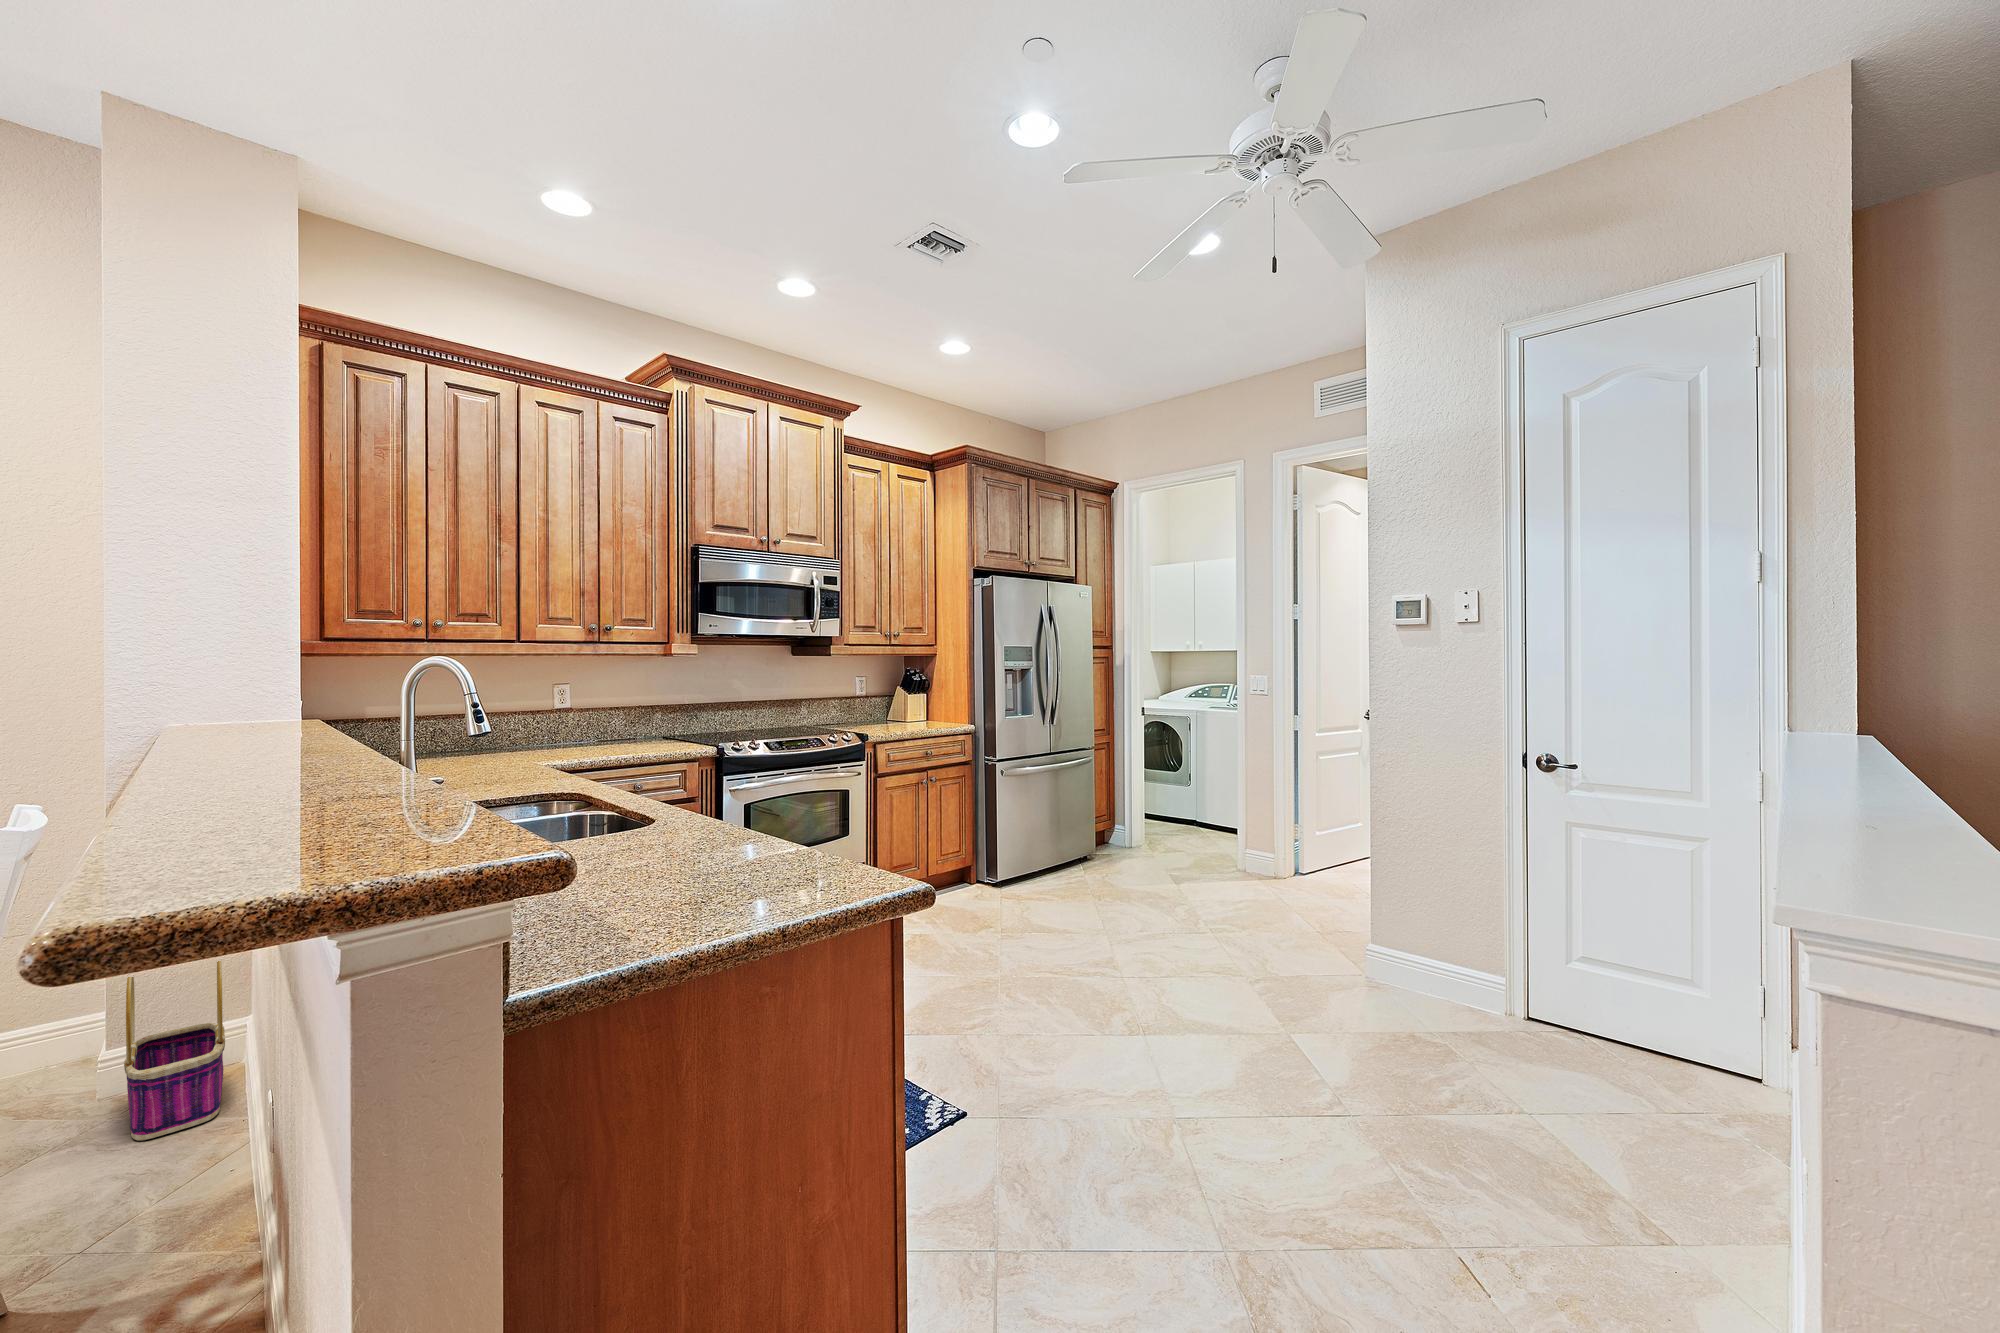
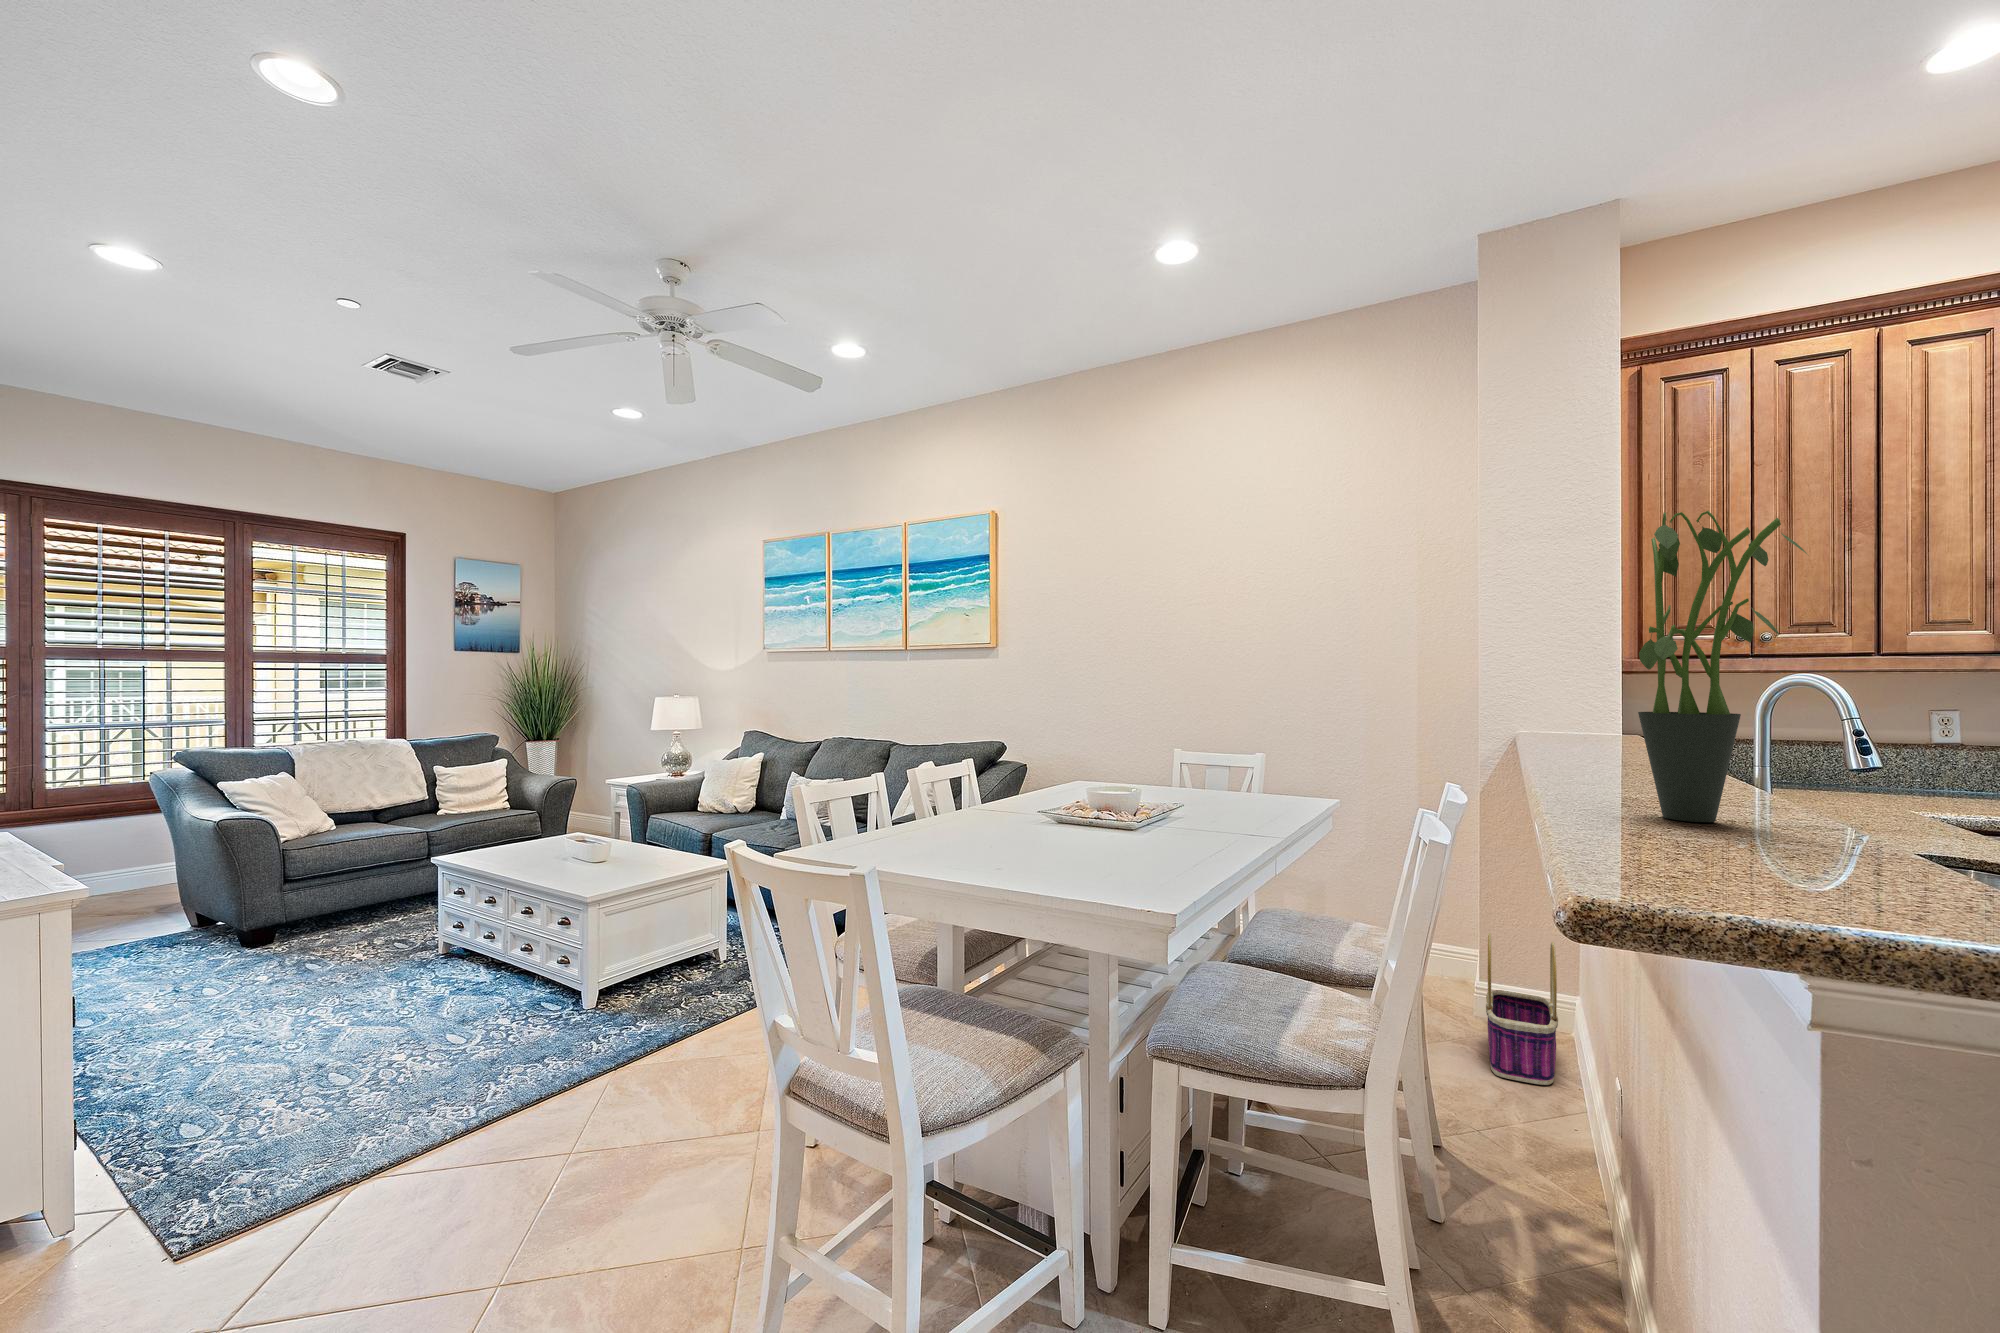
potted plant: none [237,490,398,806] -> present [1638,511,1807,822]

